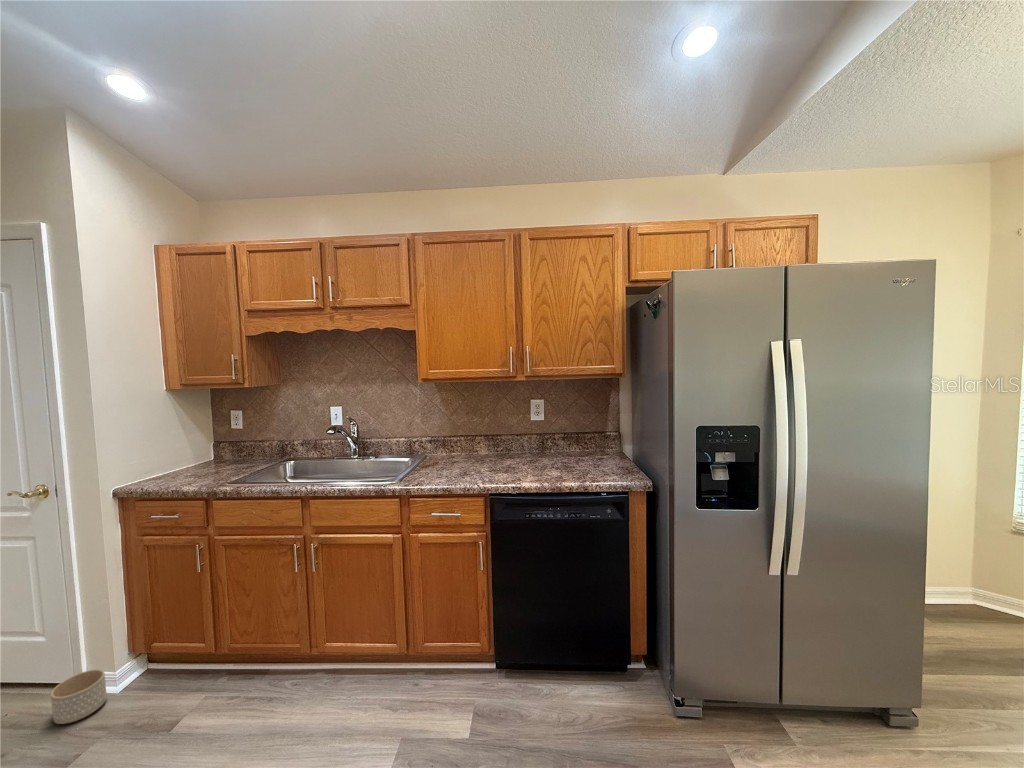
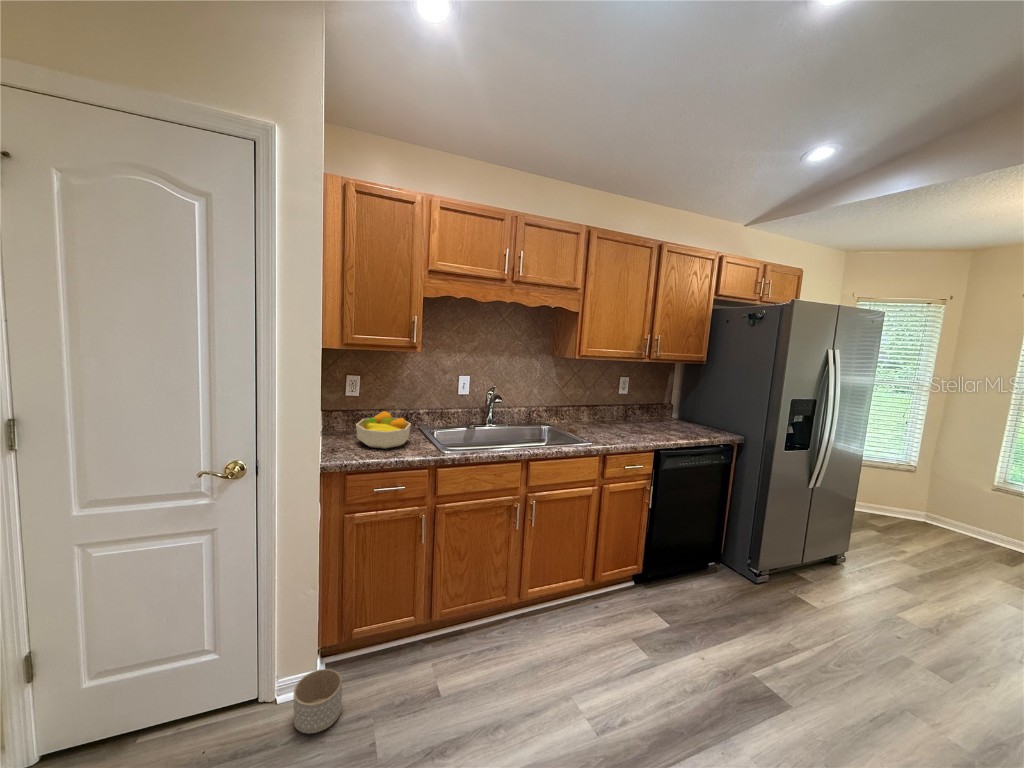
fruit bowl: none [181,443,249,478] -> present [356,411,411,449]

